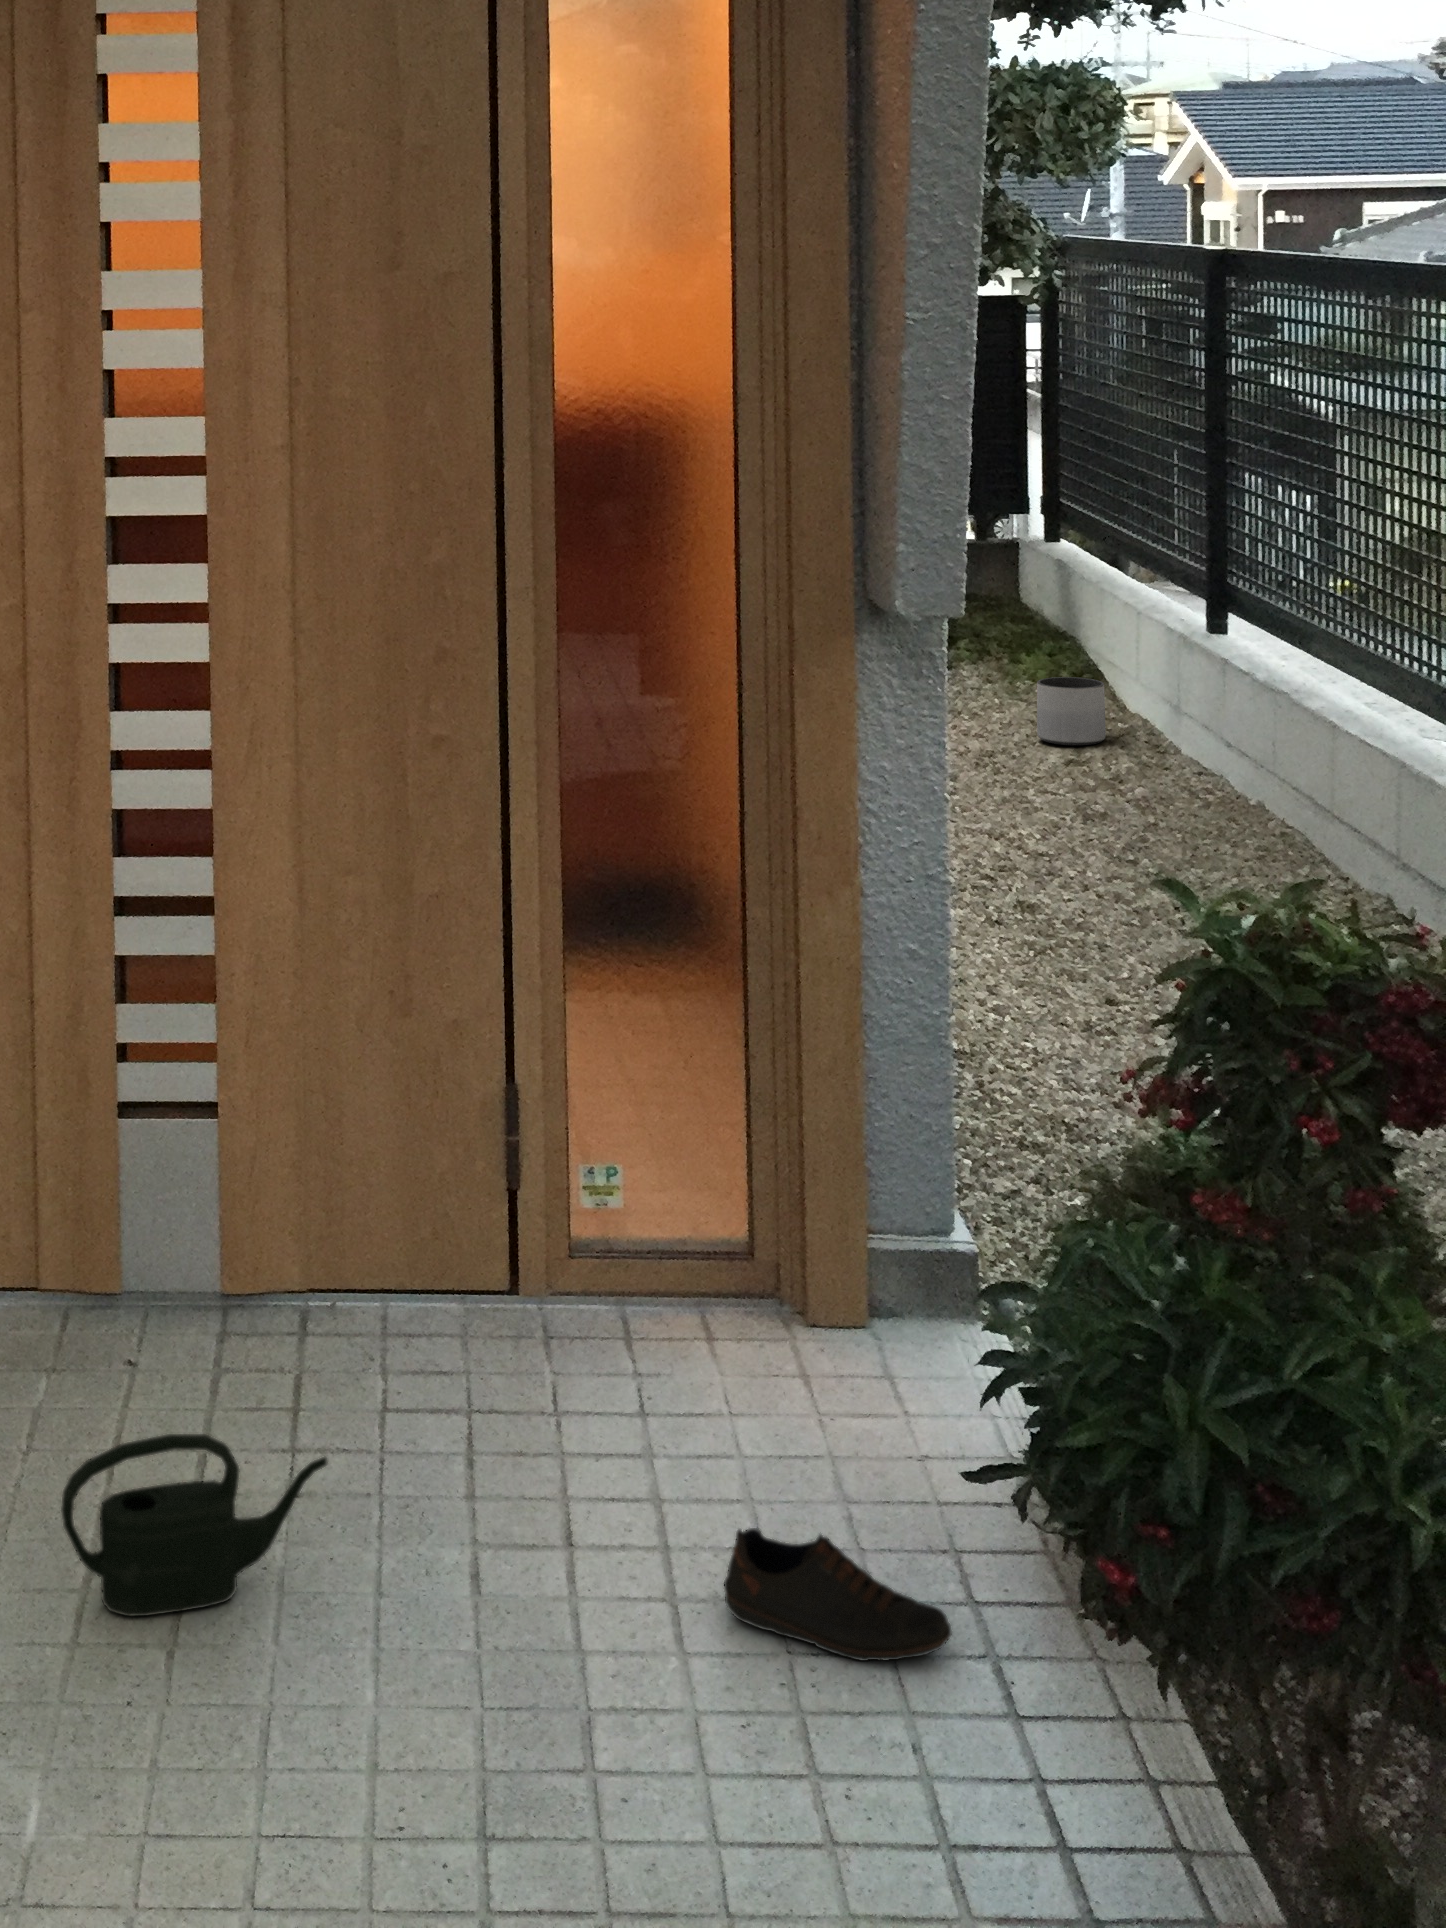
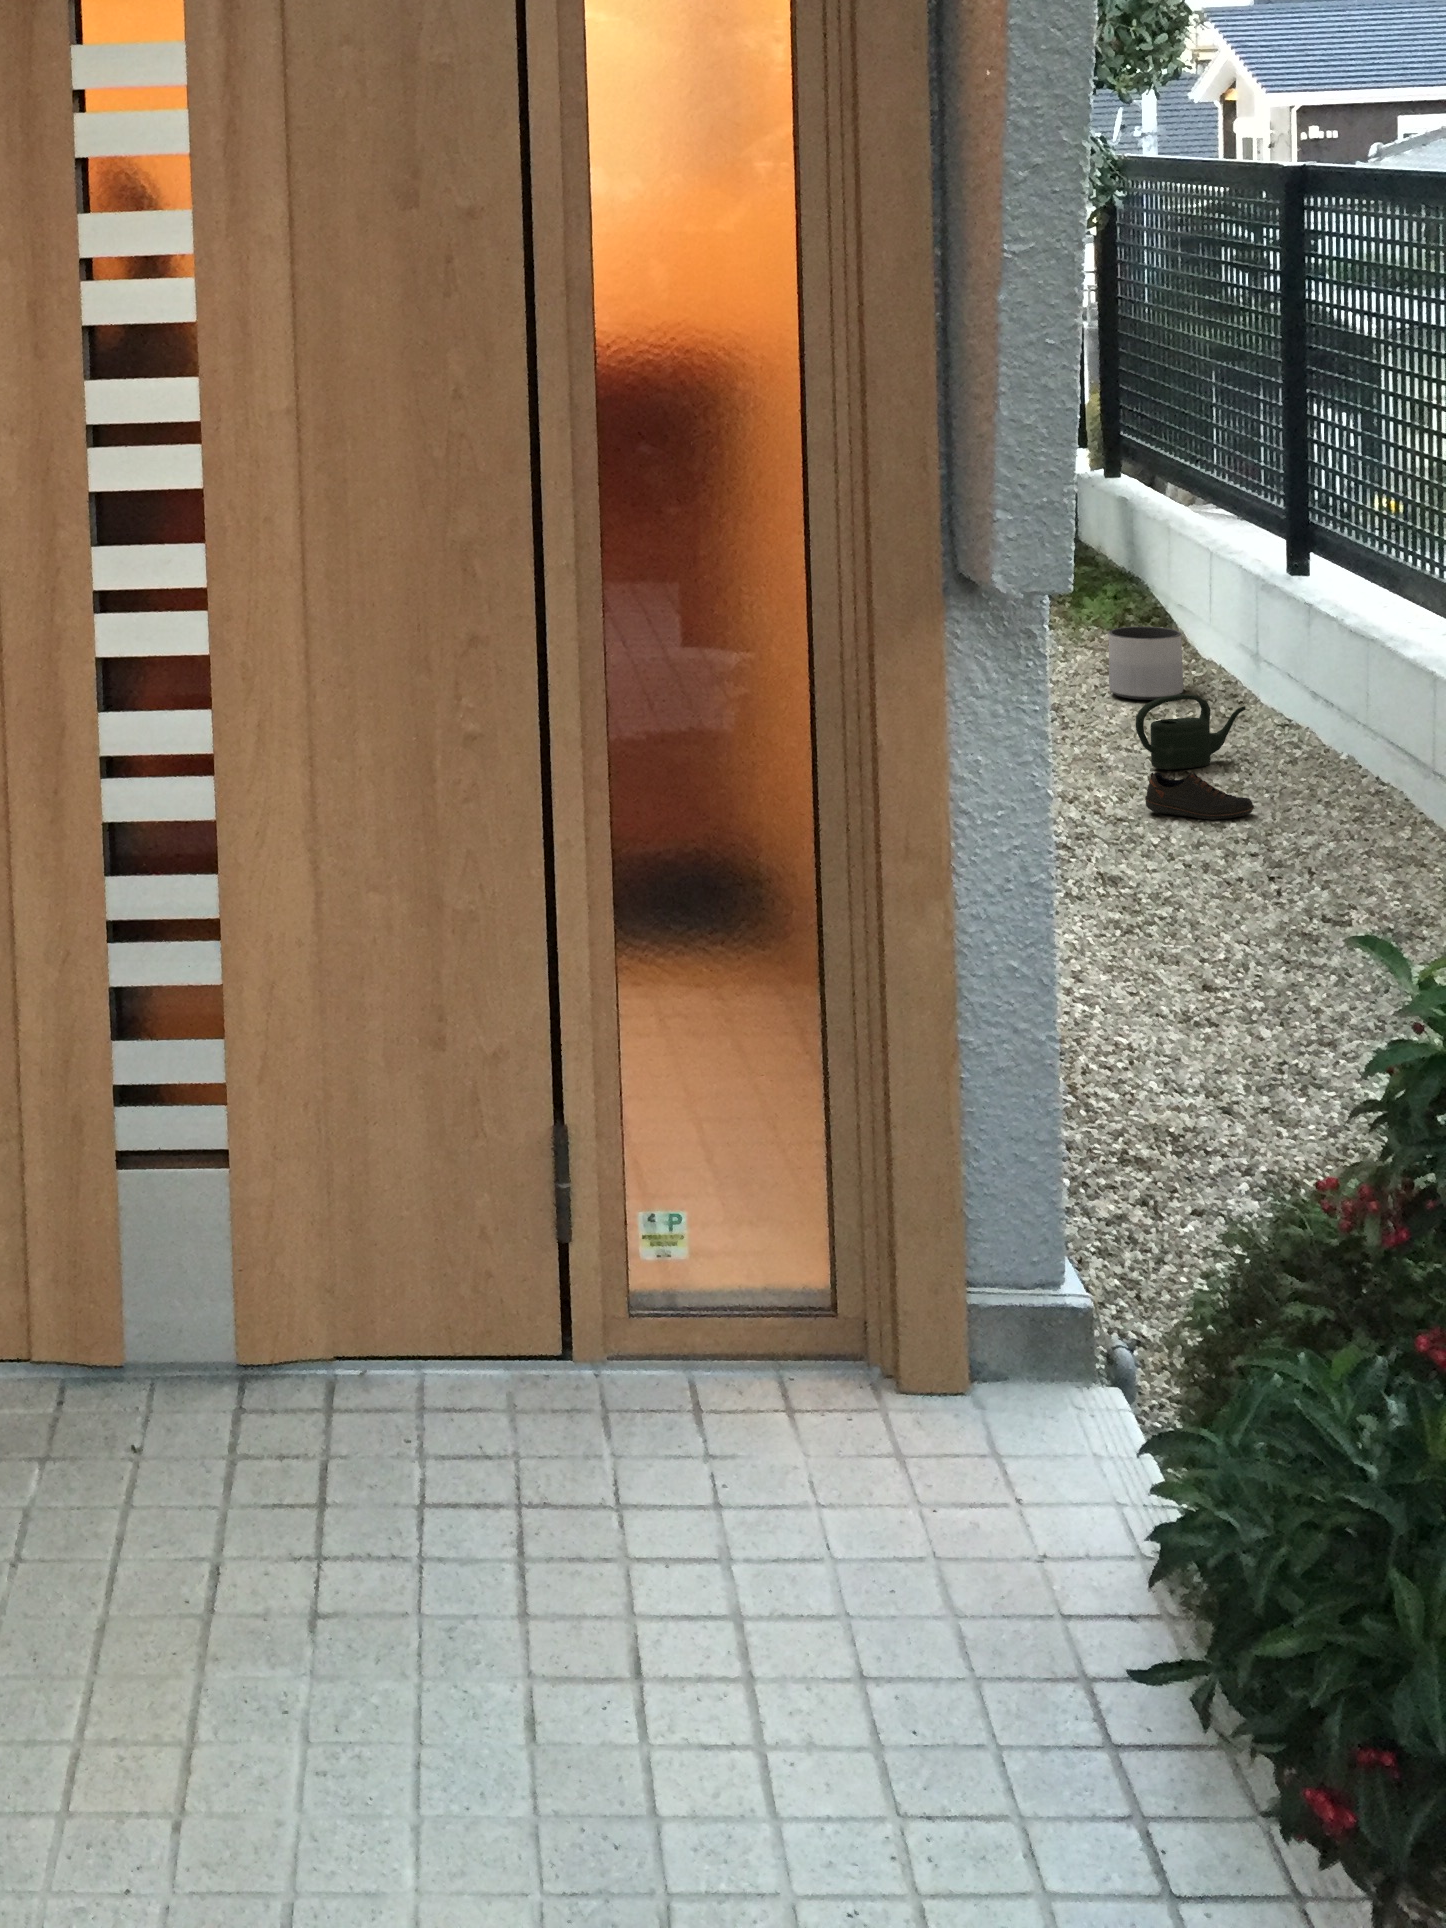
watering can: present [61,1434,327,1616] -> present [1136,694,1245,770]
shoe: present [724,1528,951,1661] -> present [1145,772,1254,820]

